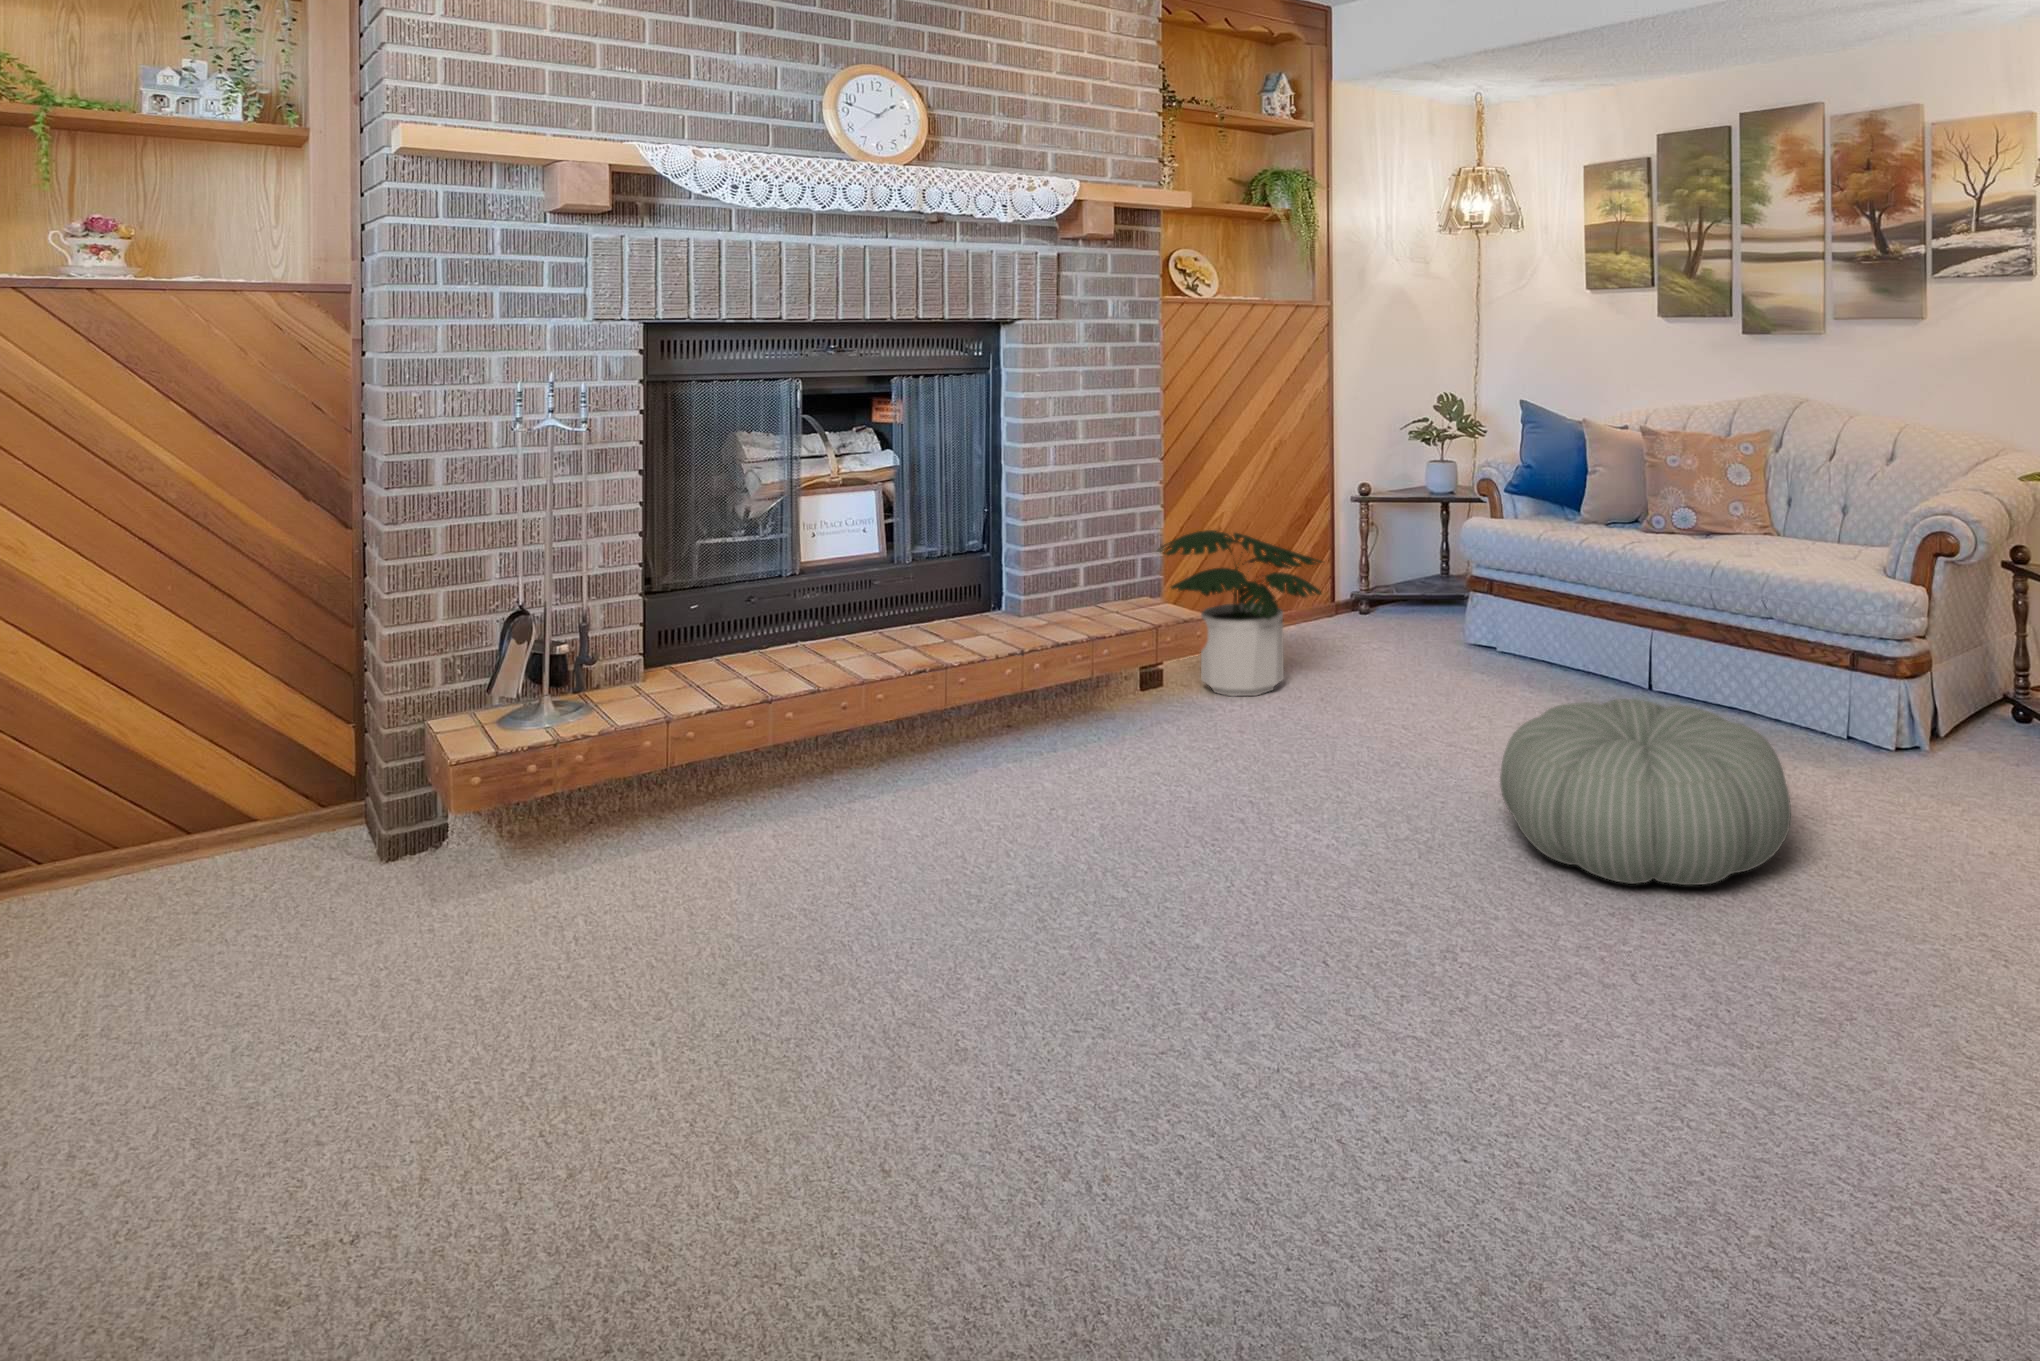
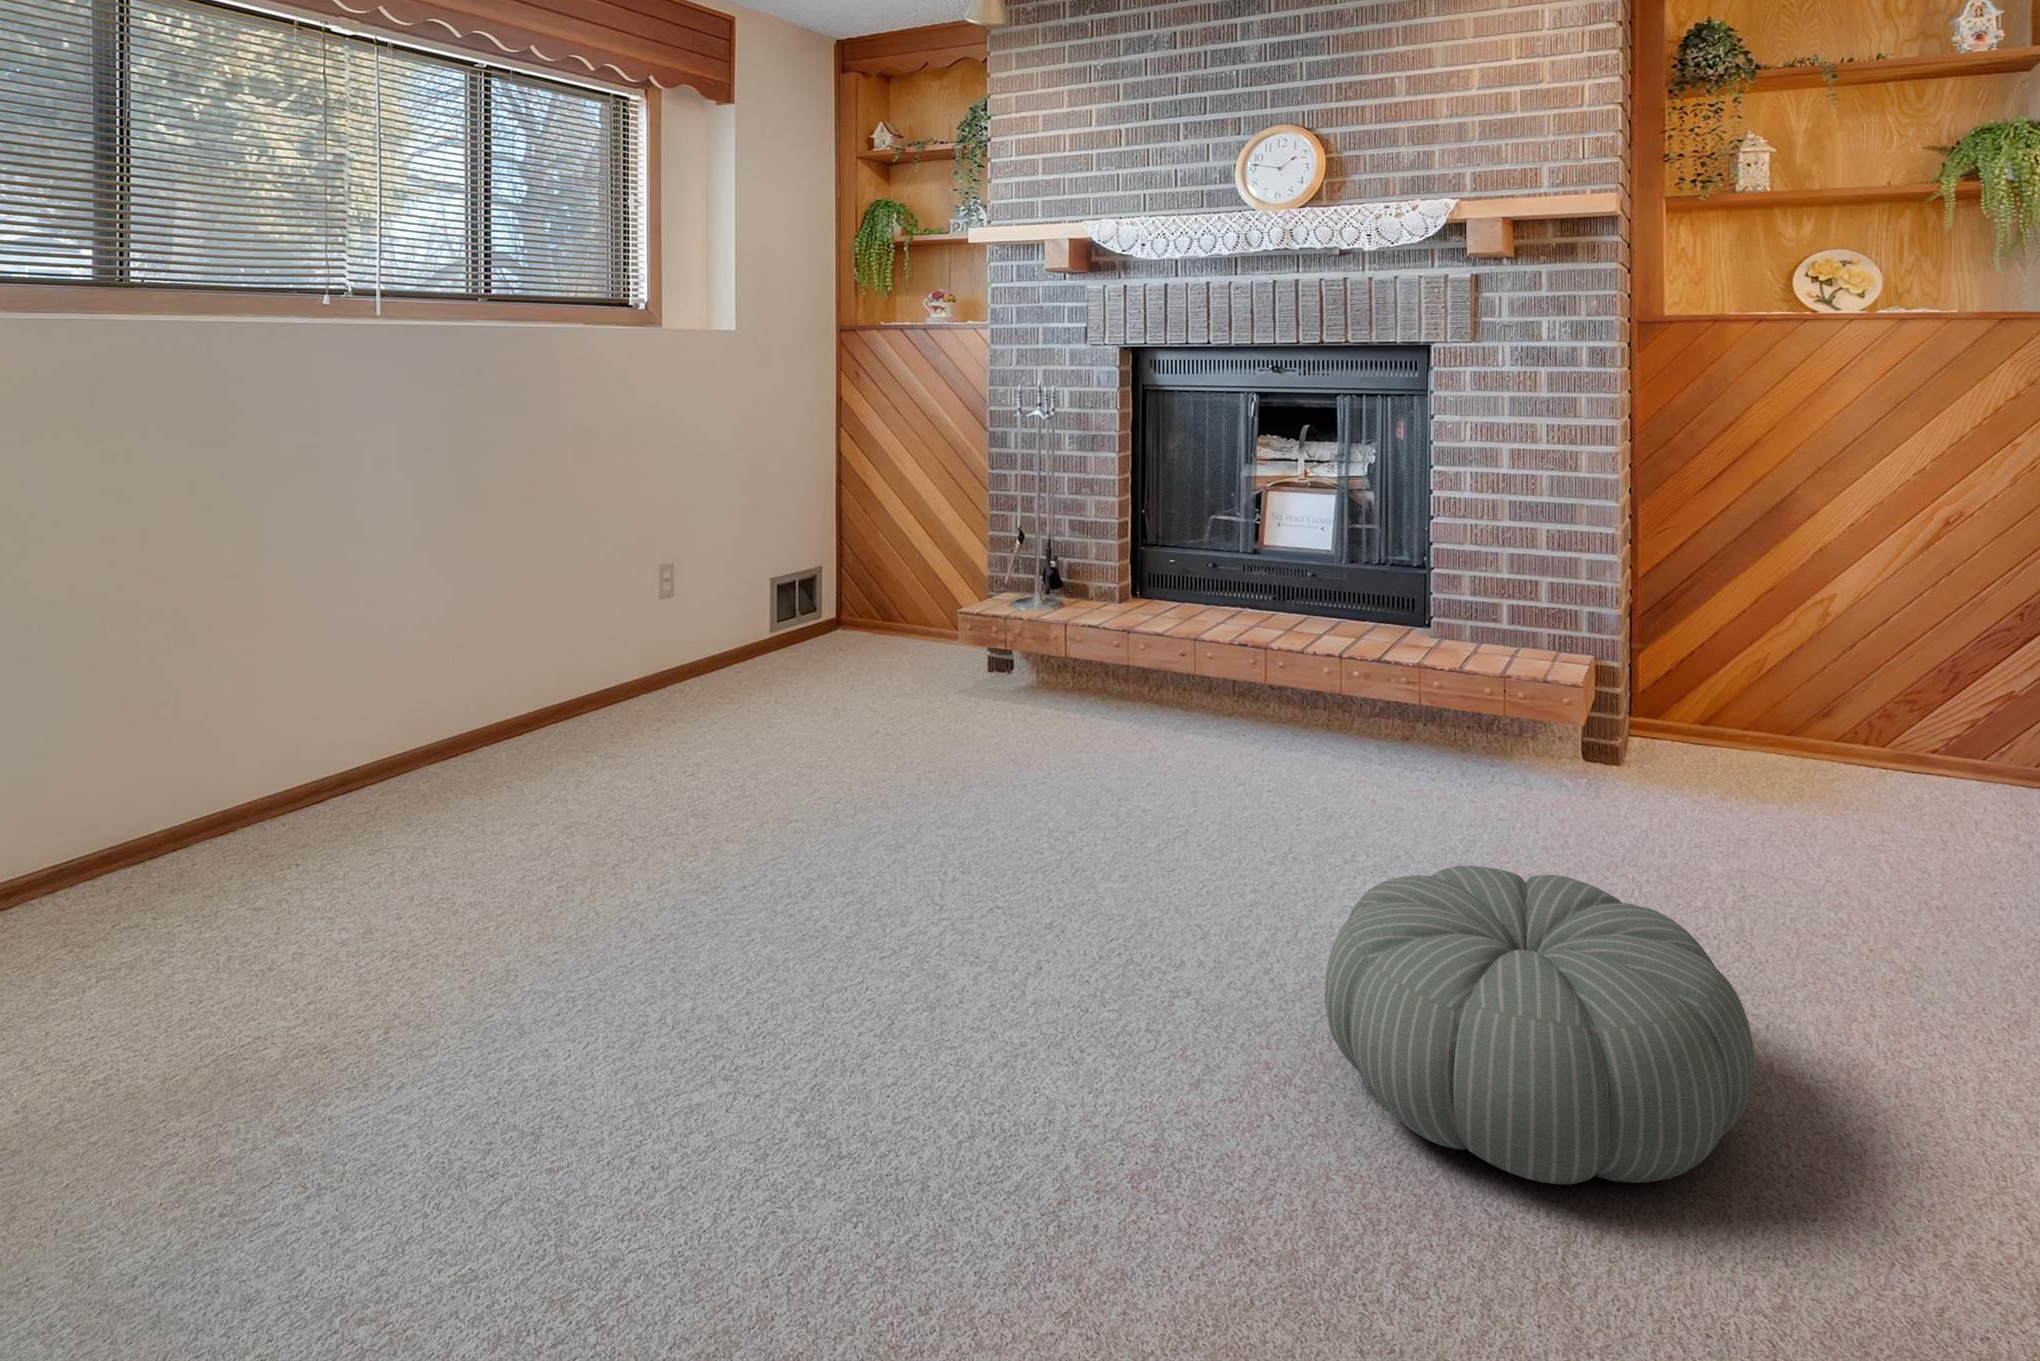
potted plant: present [1158,530,1322,696] -> none [1544,591,1815,810]

